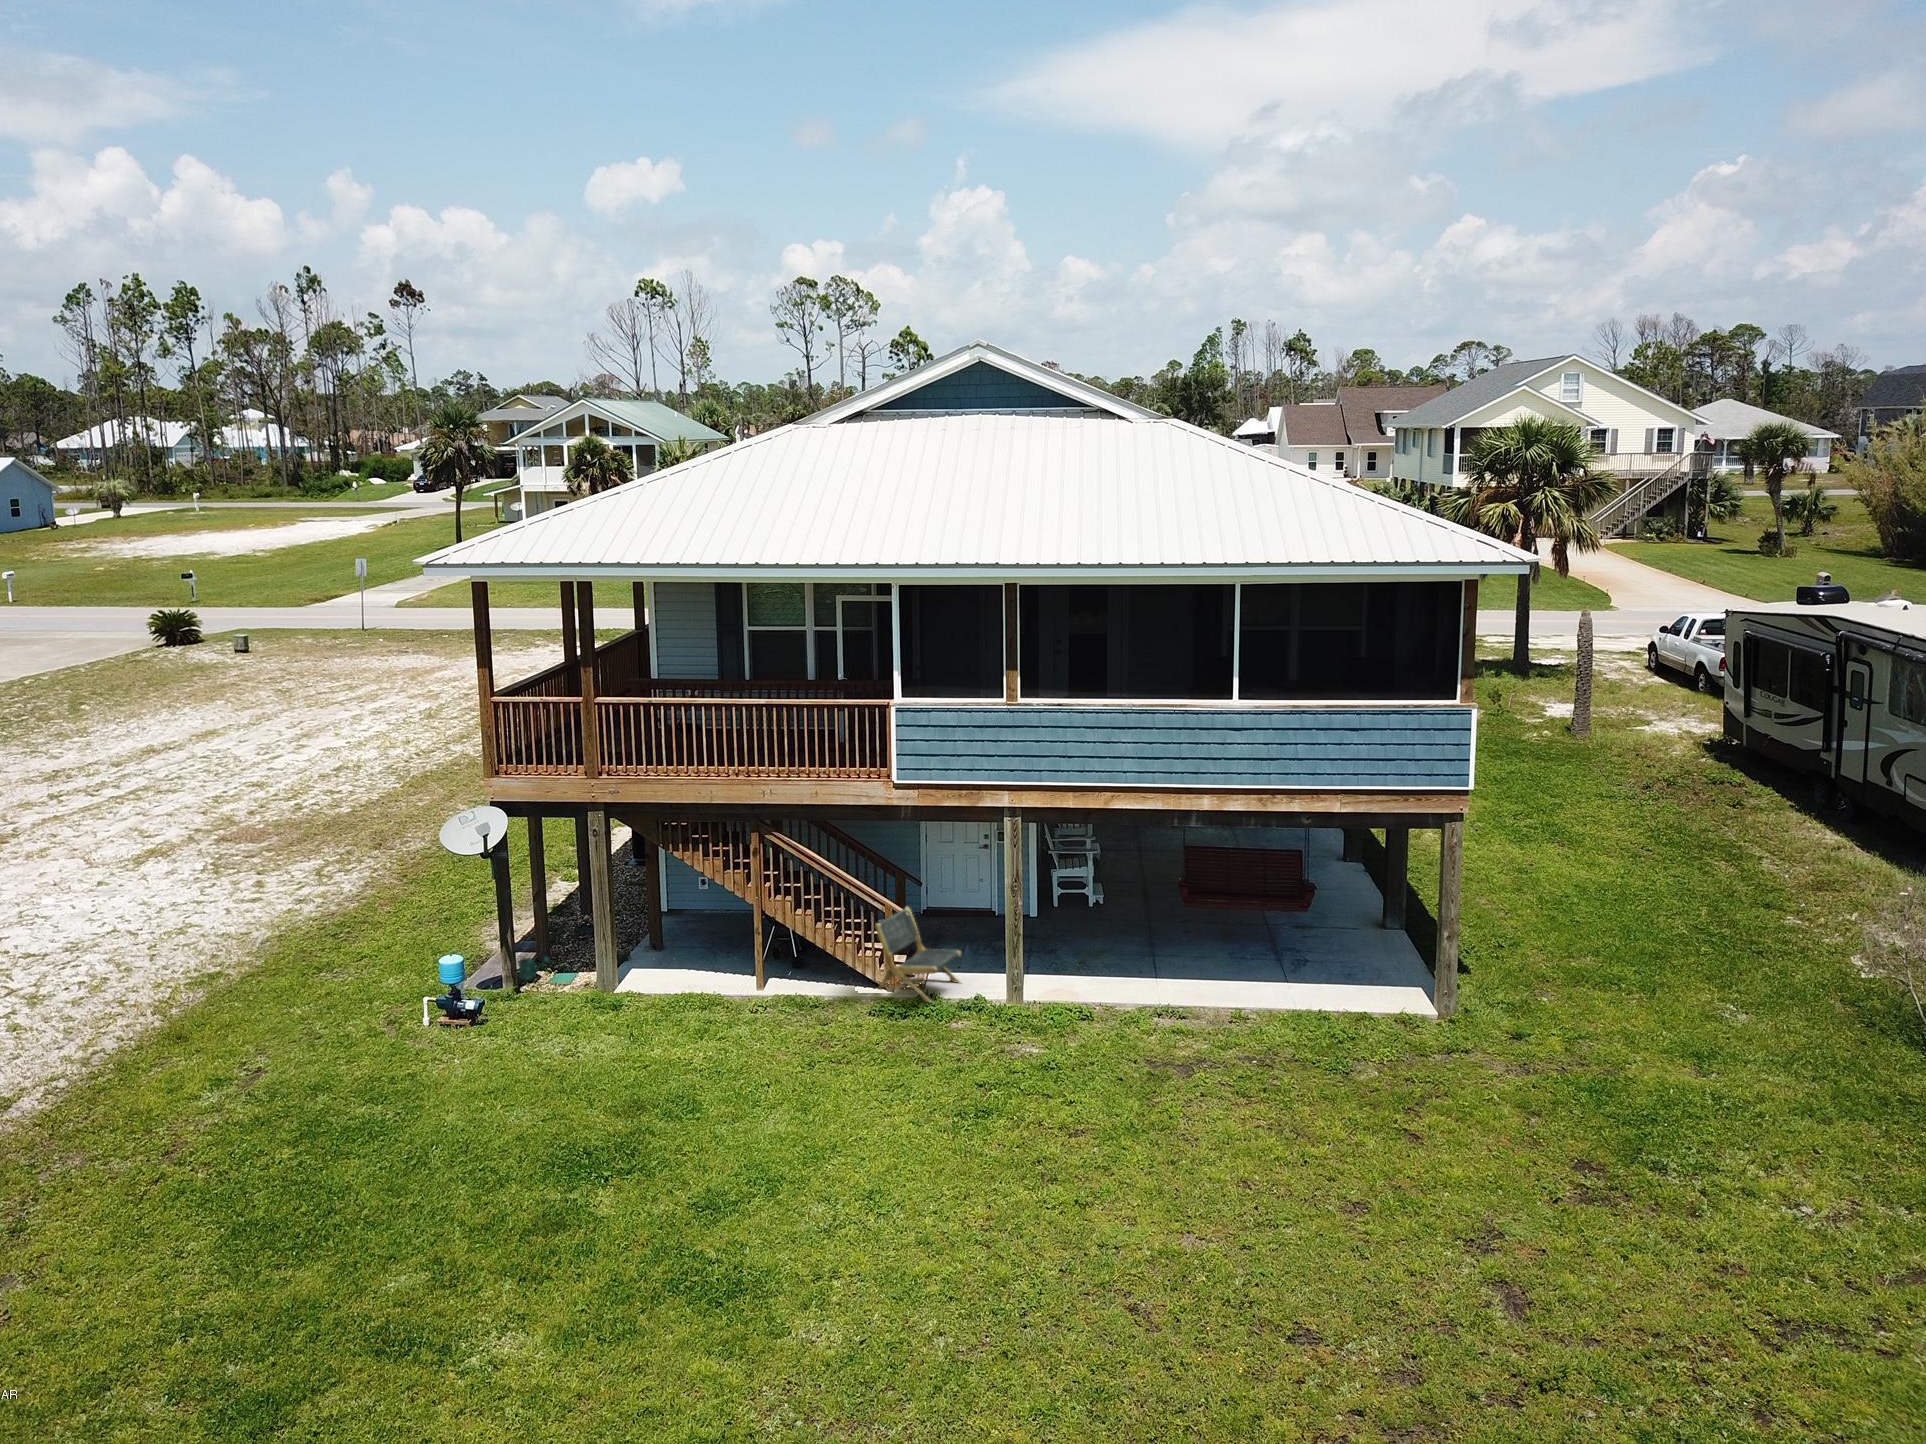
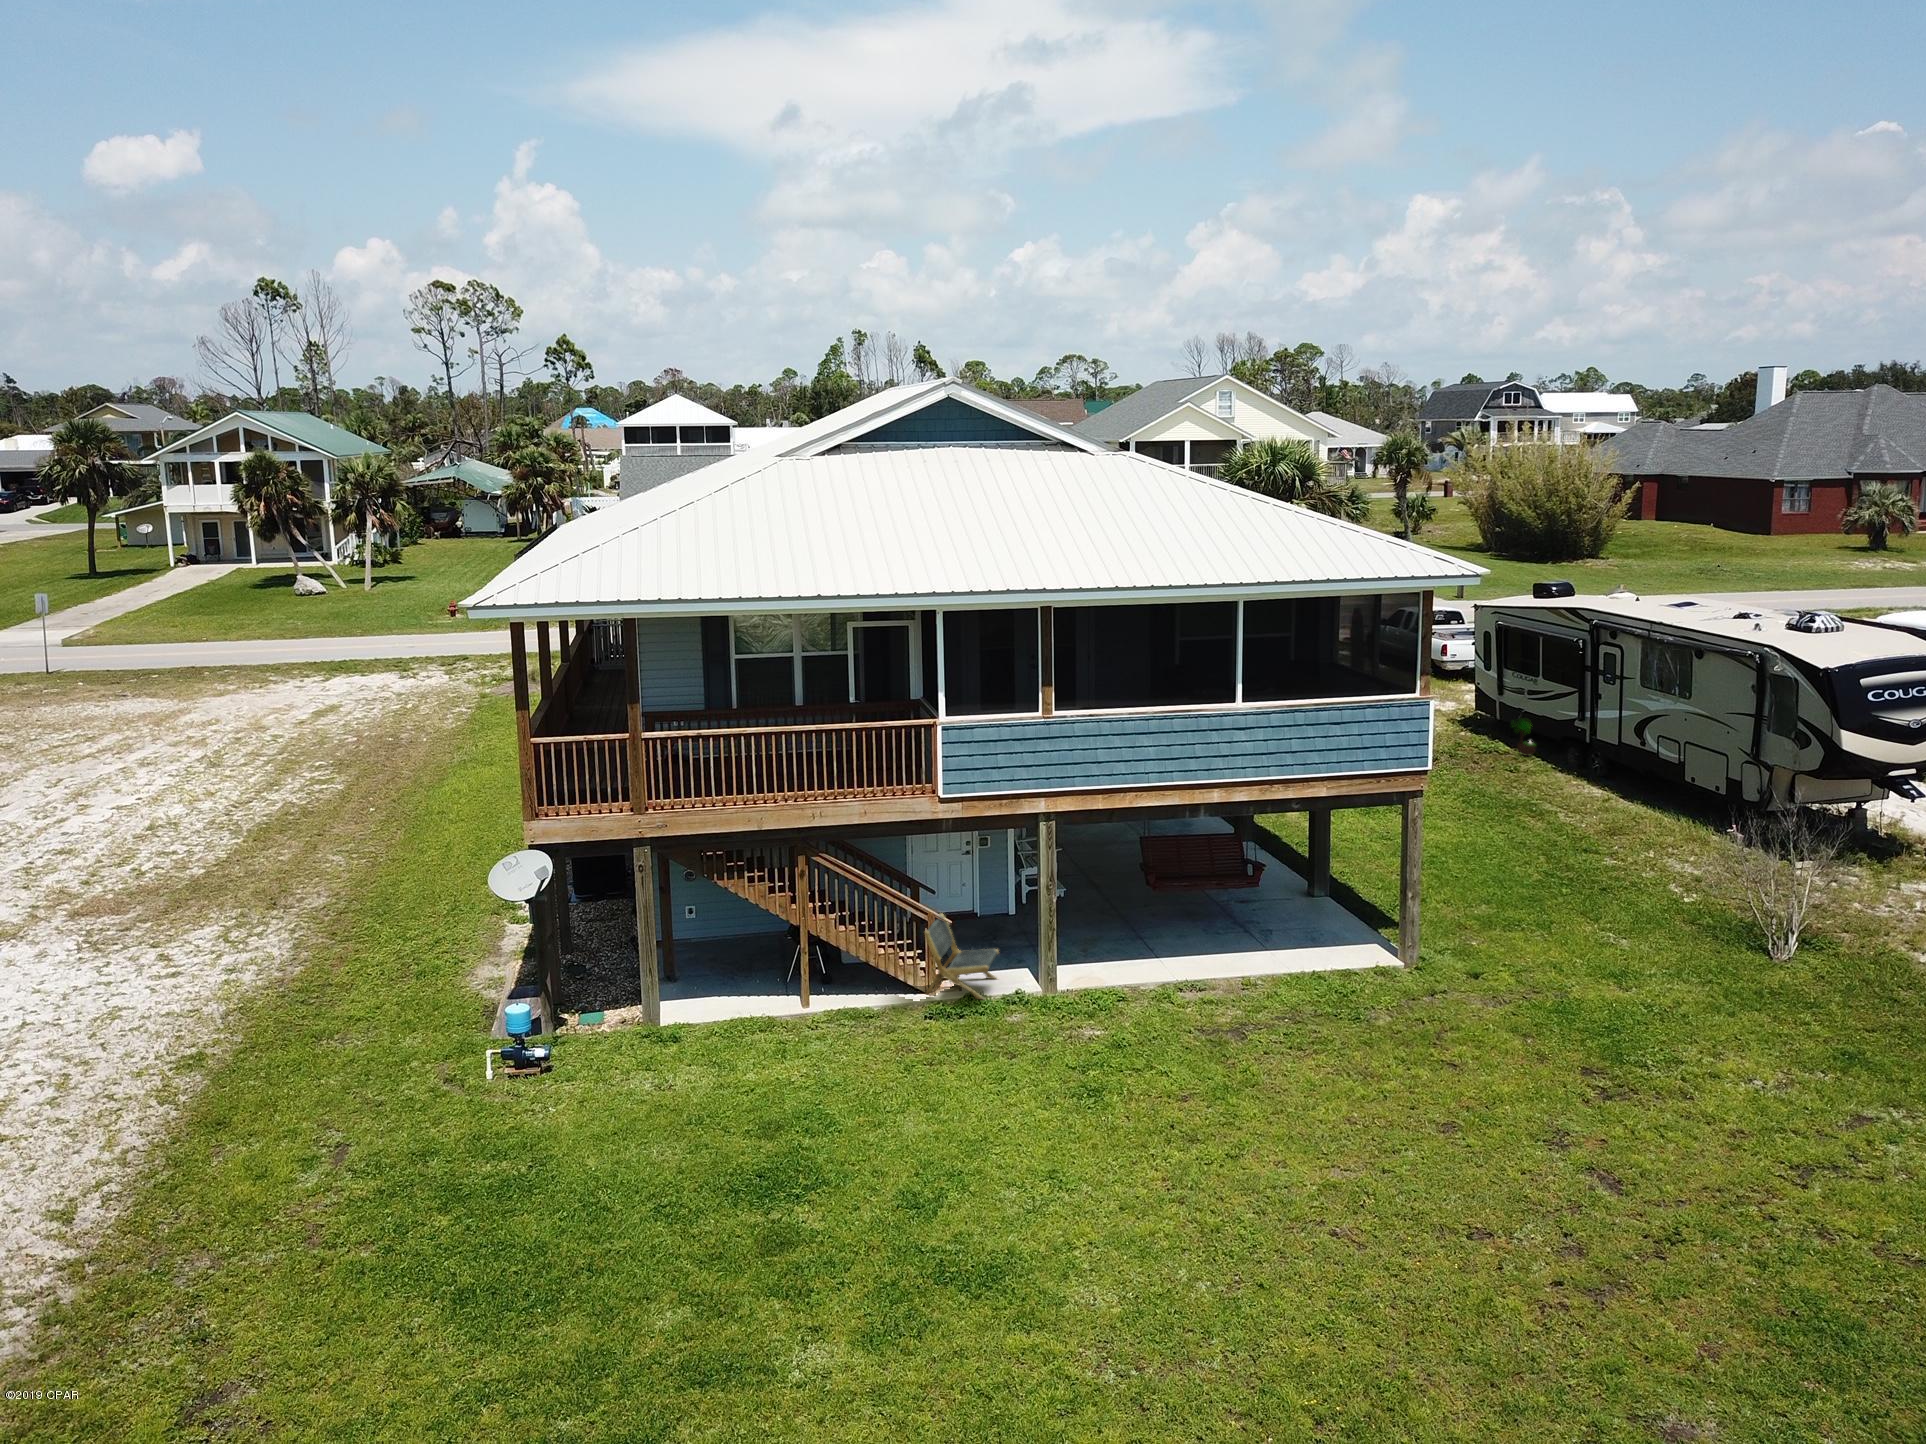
potted tree: none [1746,741,1781,792] -> present [1512,720,1536,756]
watering can: present [515,957,549,980] -> none [552,999,591,1026]

